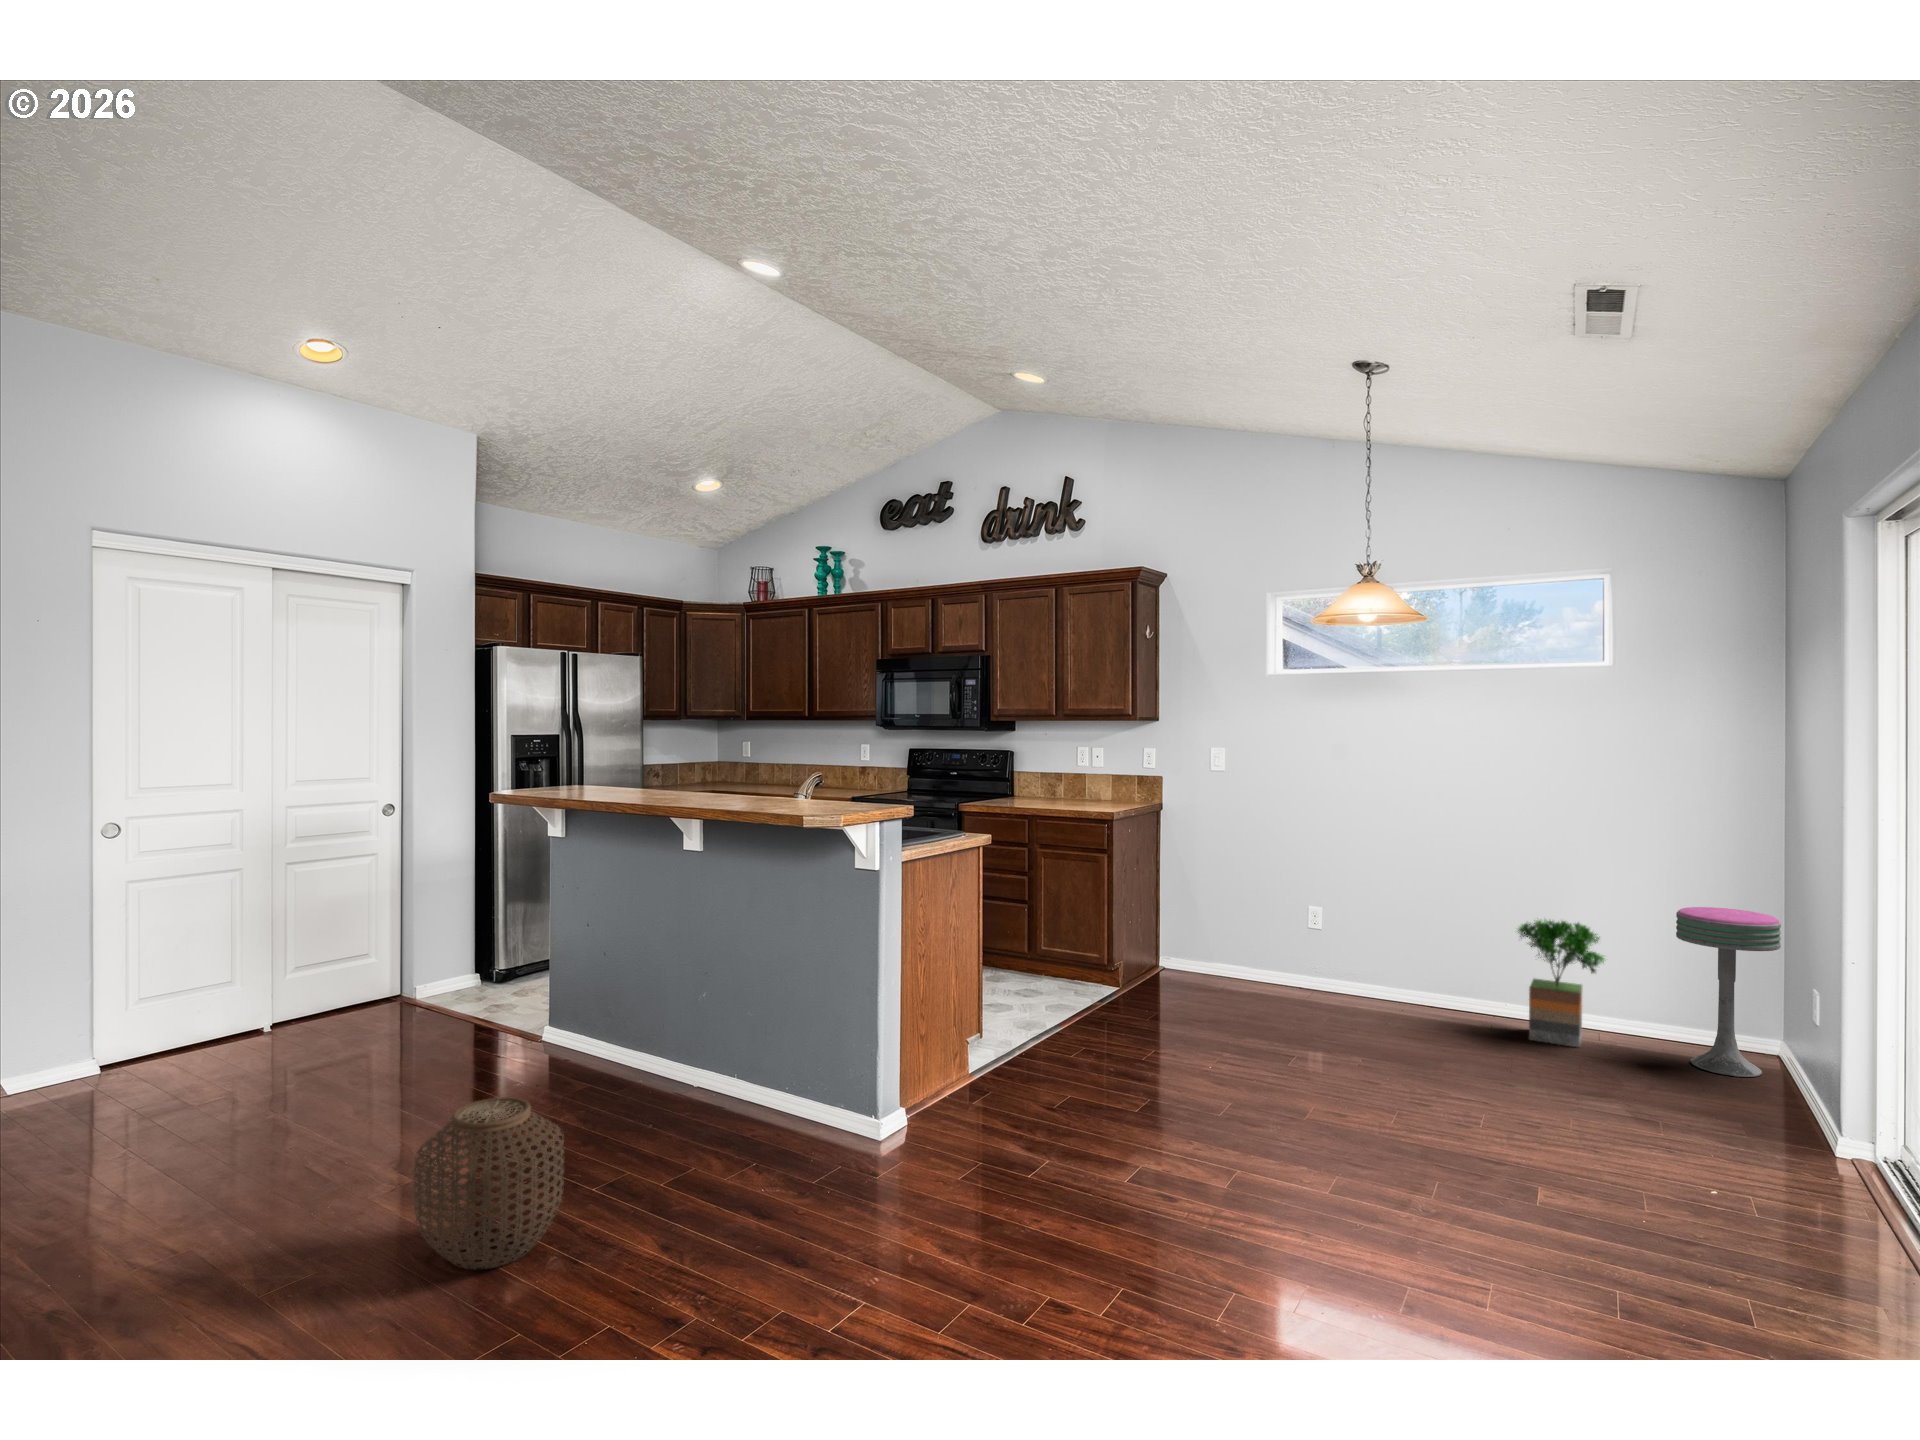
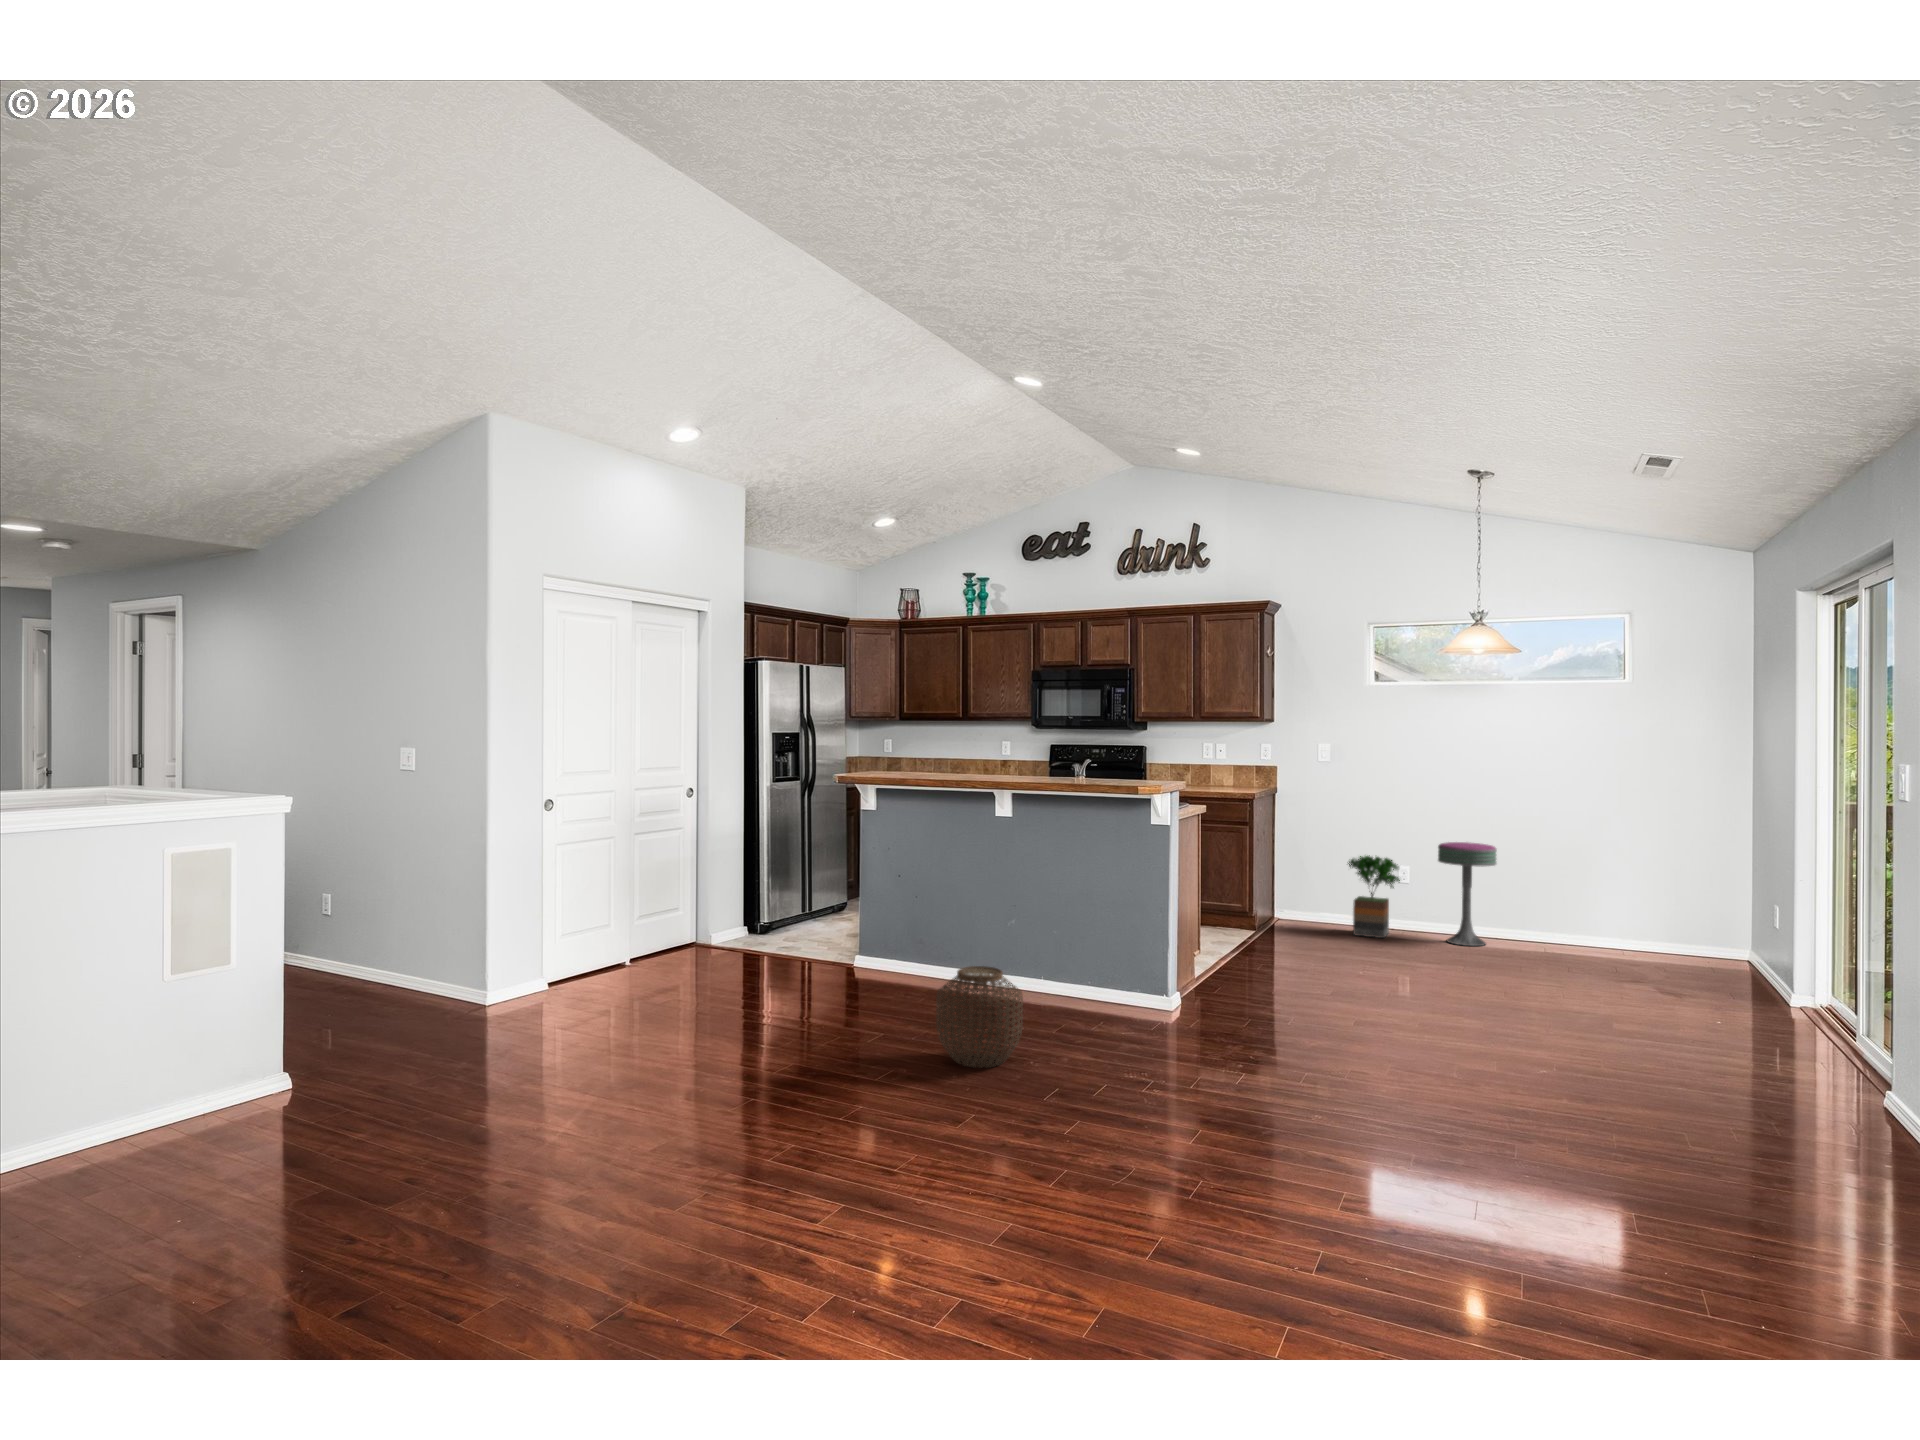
bar stool: present [1676,907,1781,1077] -> present [1438,842,1497,946]
potted tree: present [1518,920,1604,1047] -> present [1348,855,1400,938]

